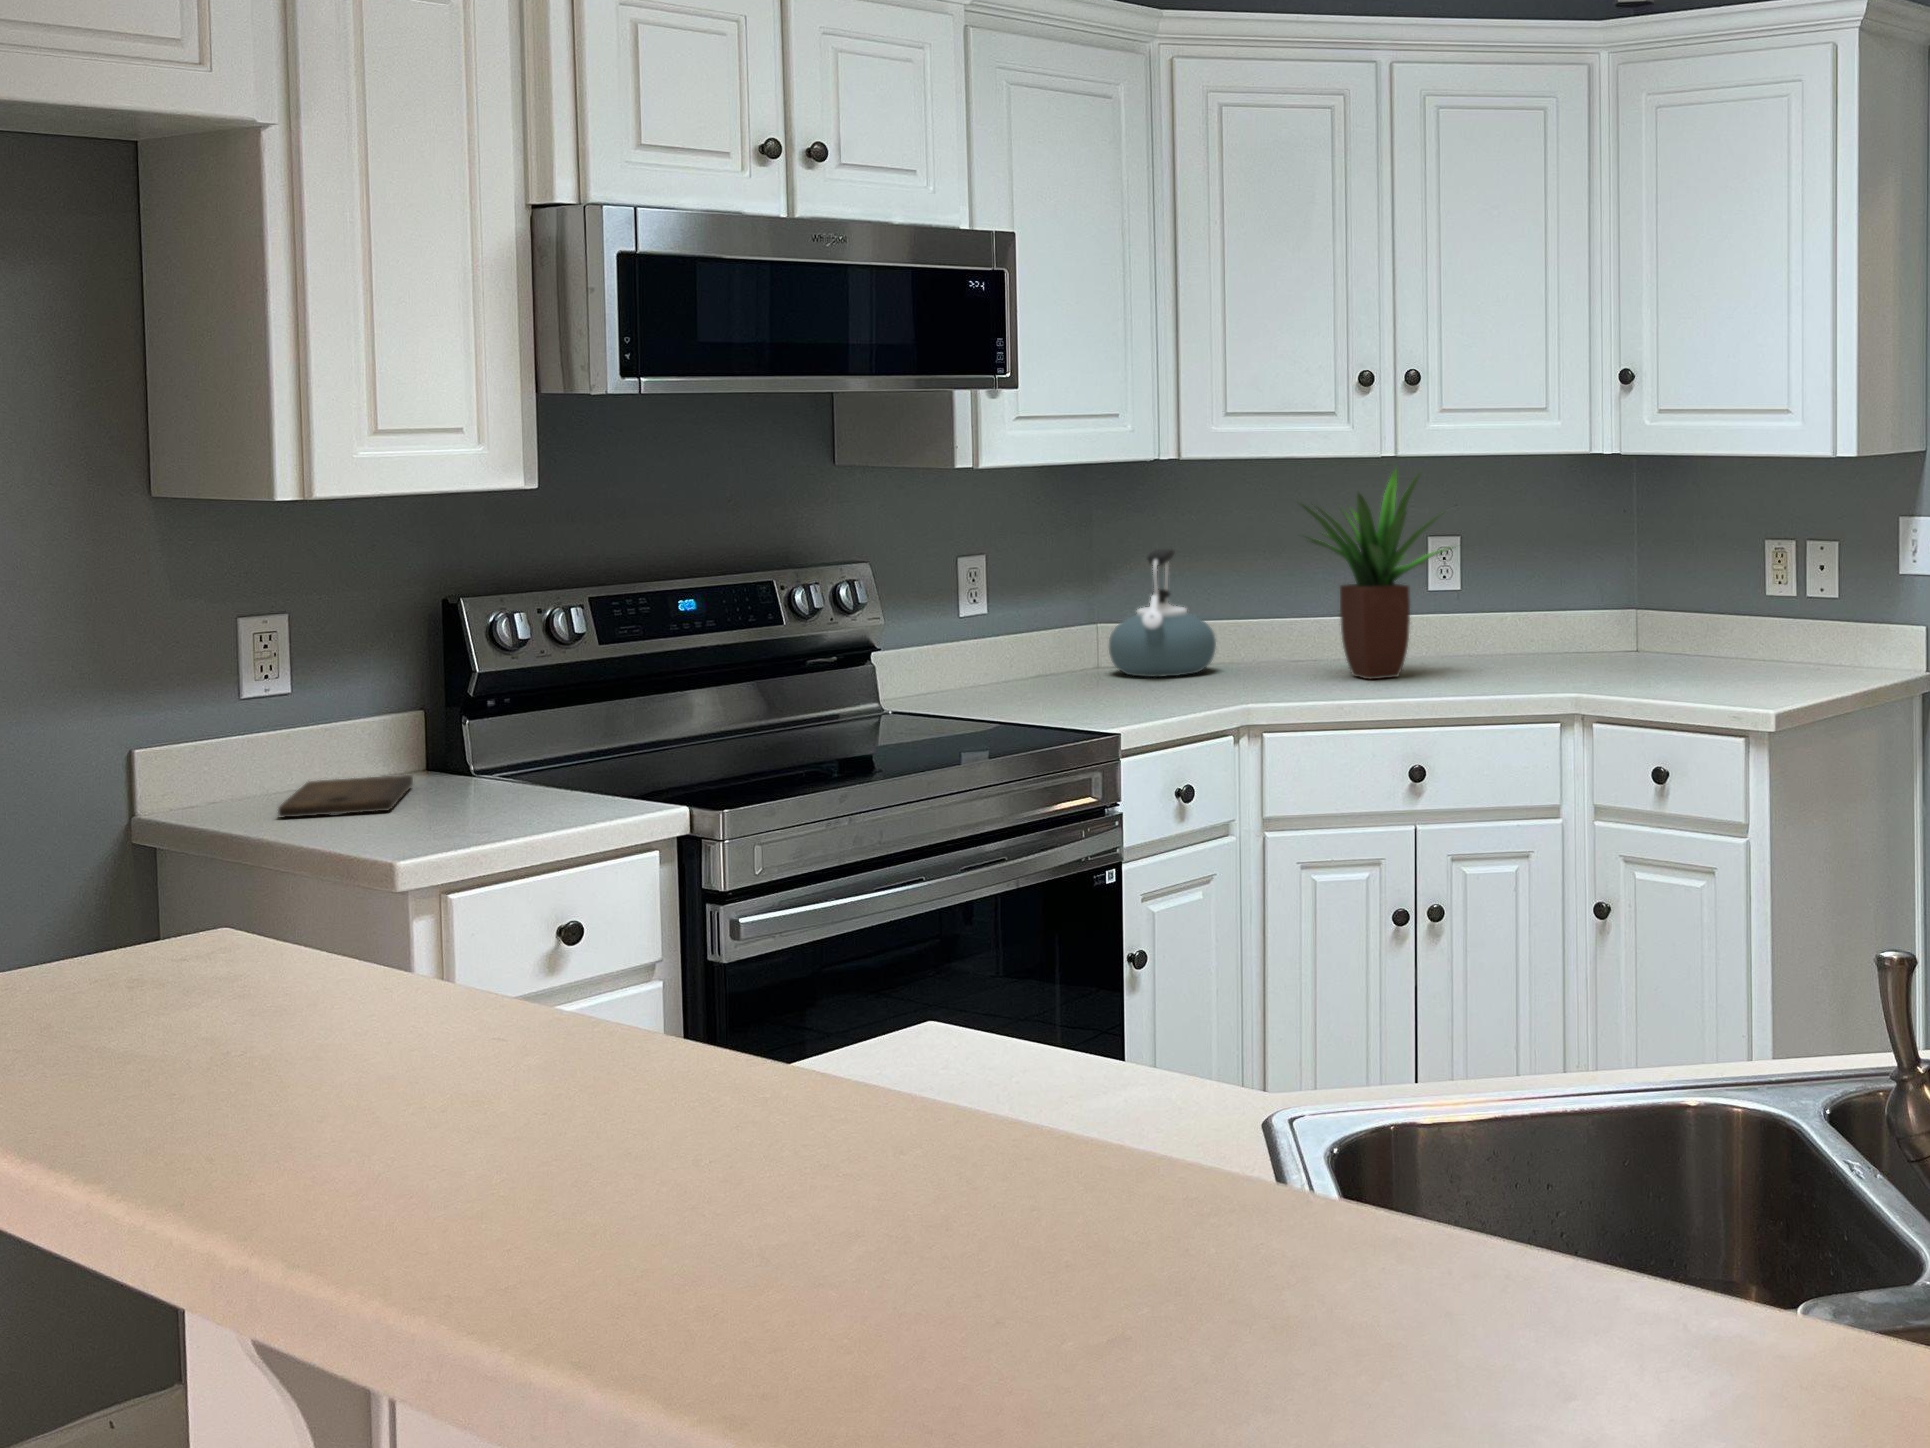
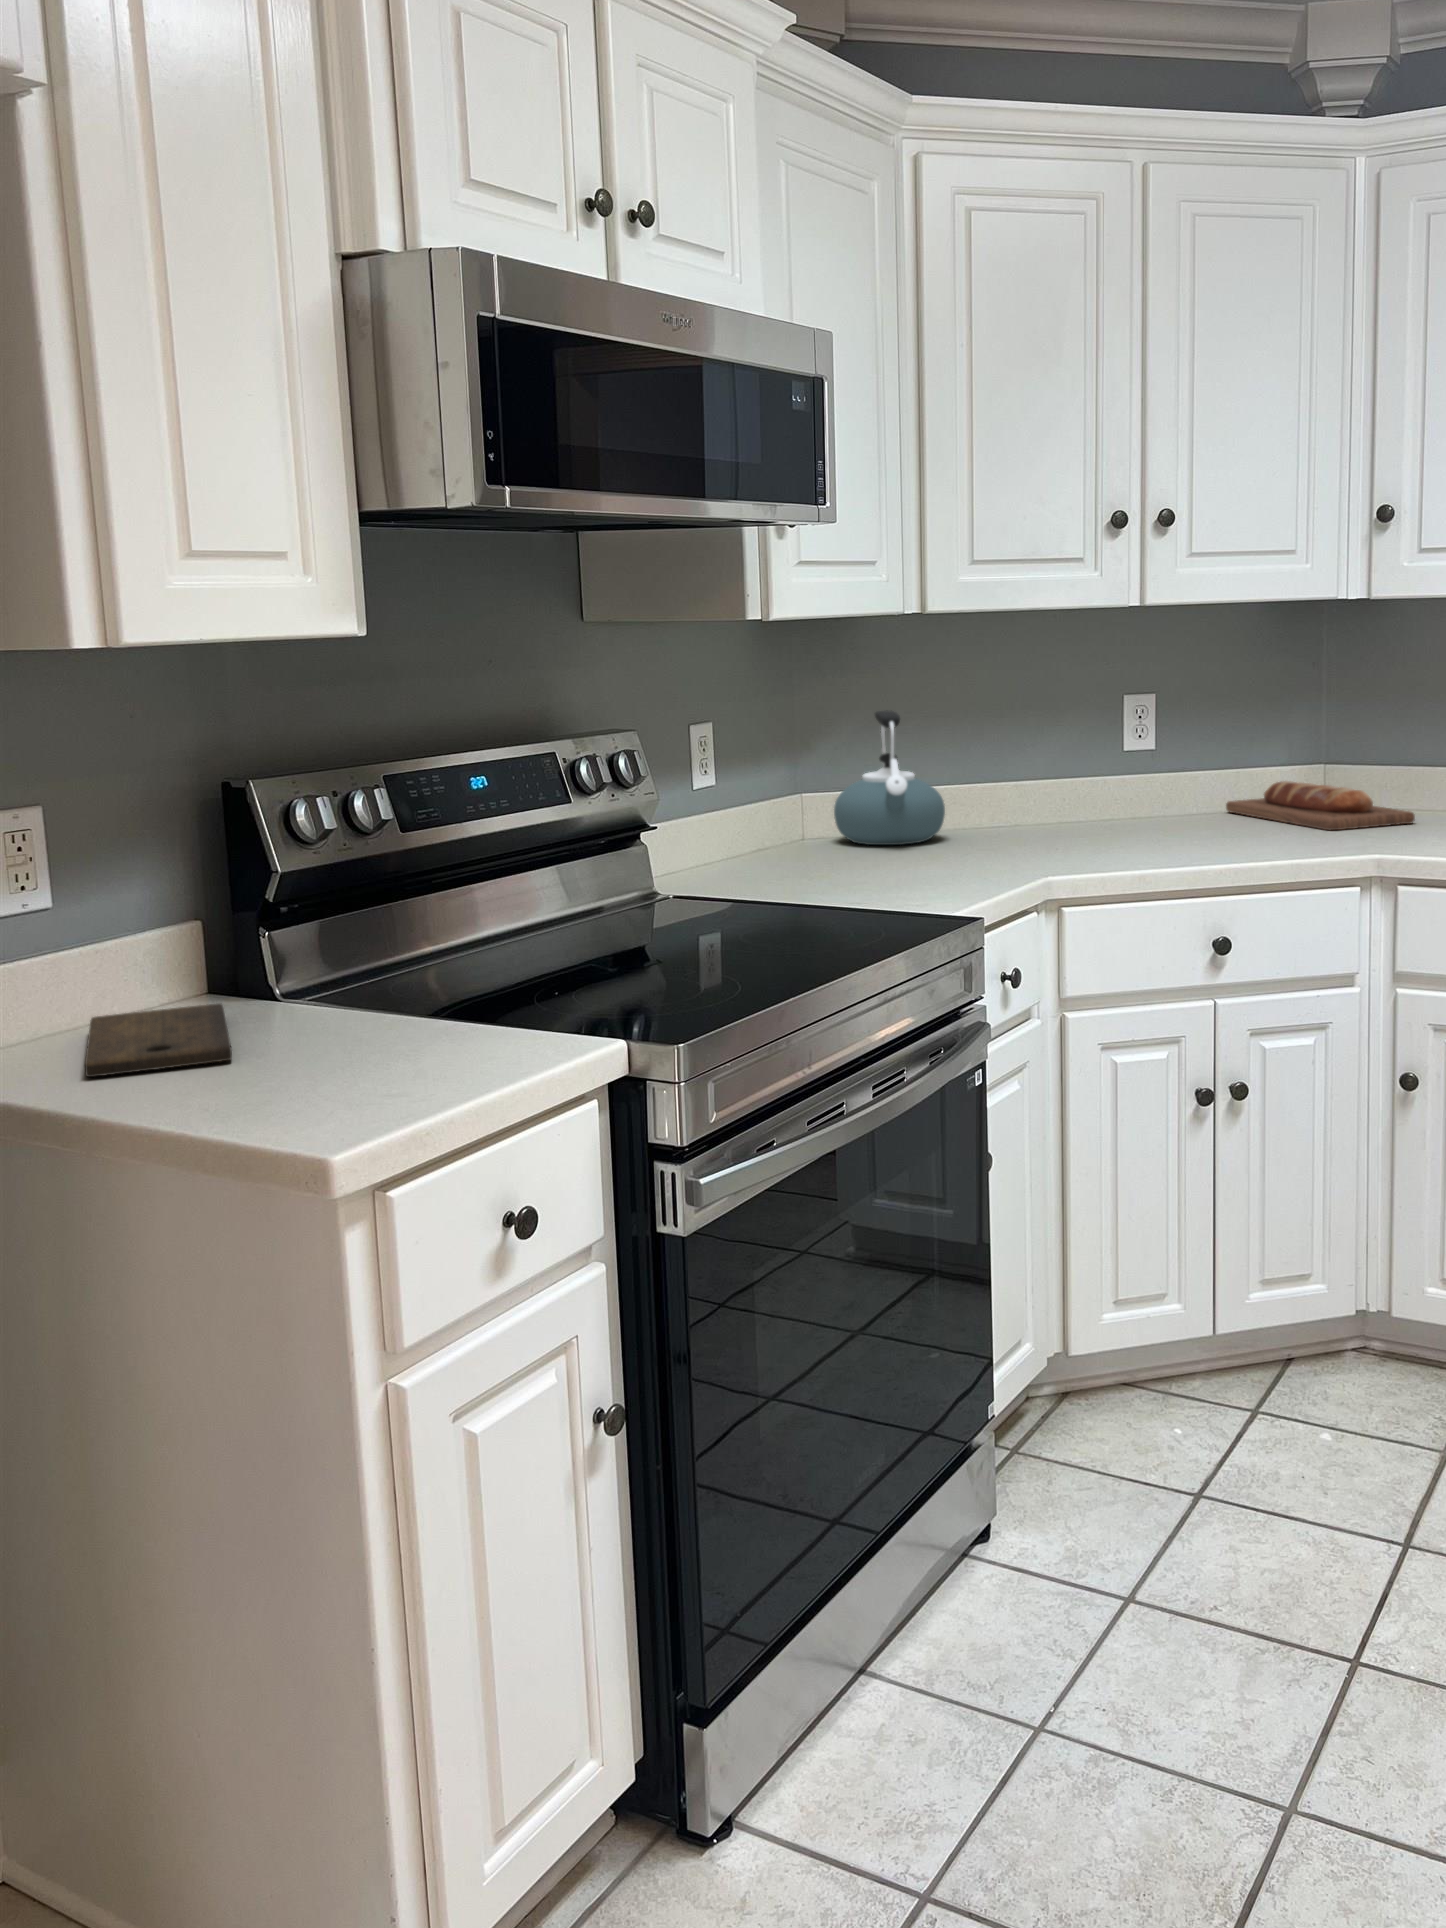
potted plant: present [1297,470,1450,679] -> none [1035,618,1203,843]
bread loaf: none [1527,625,1676,673] -> present [1226,781,1415,831]

